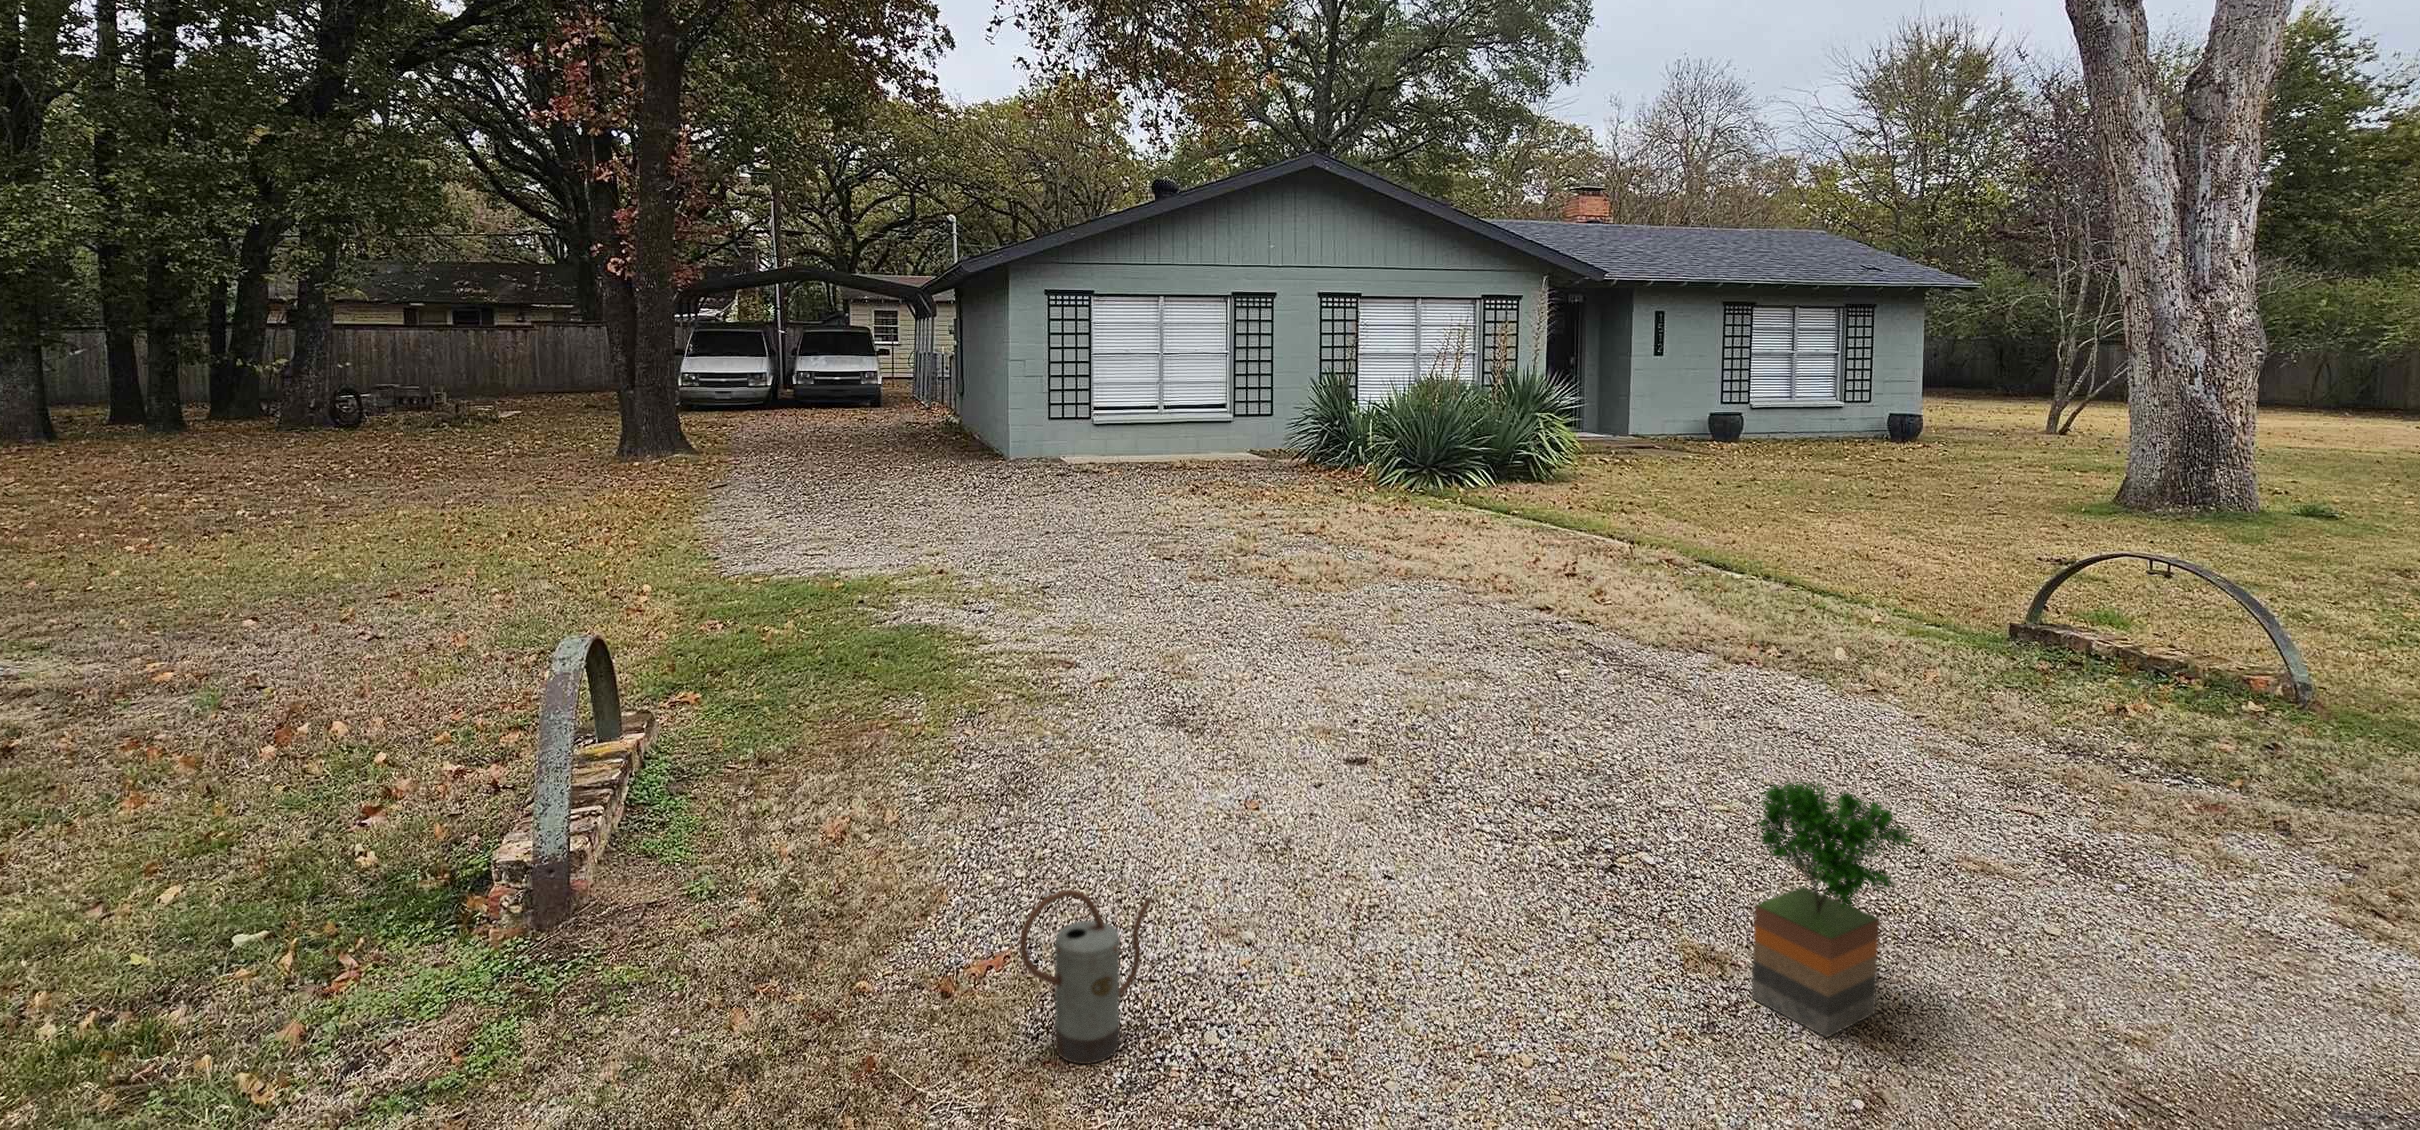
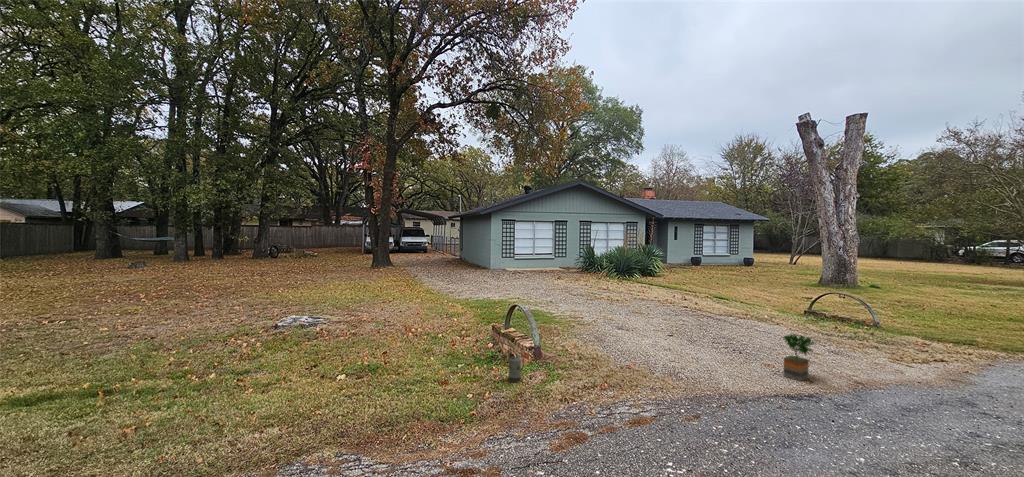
watering can: present [1020,889,1153,1064] -> present [503,350,526,383]

